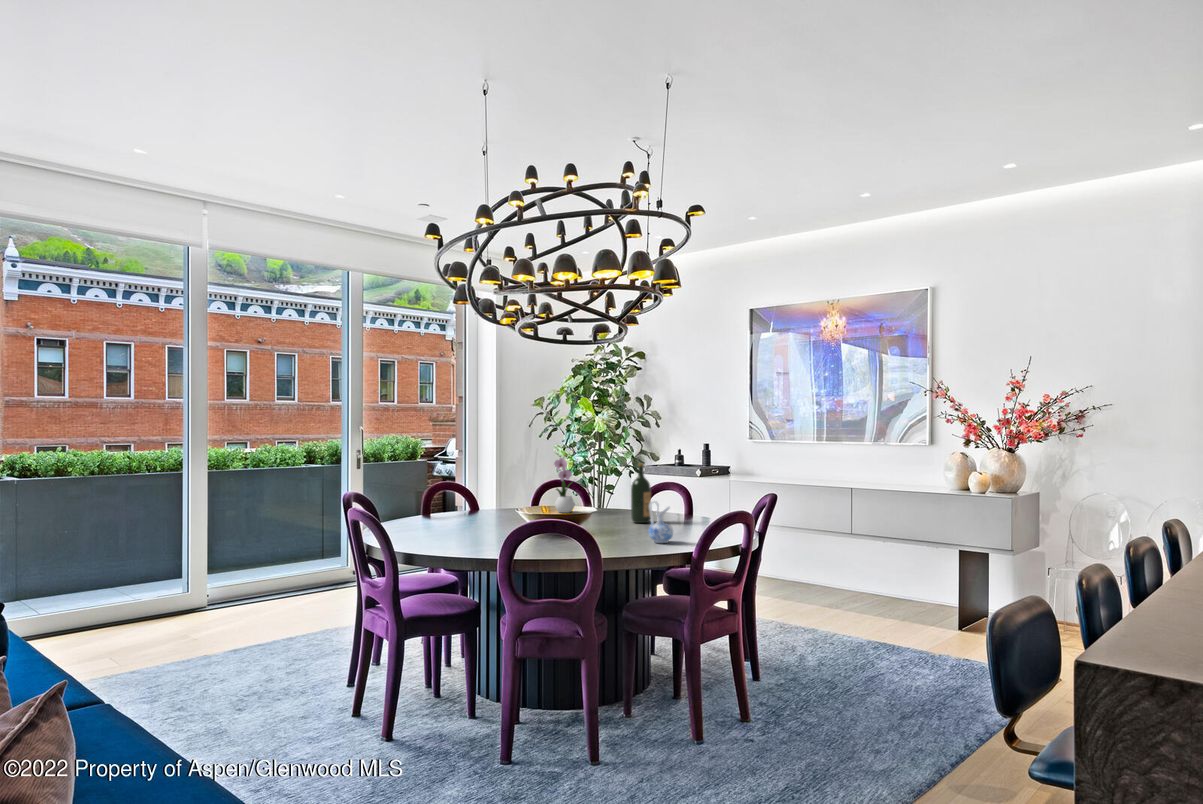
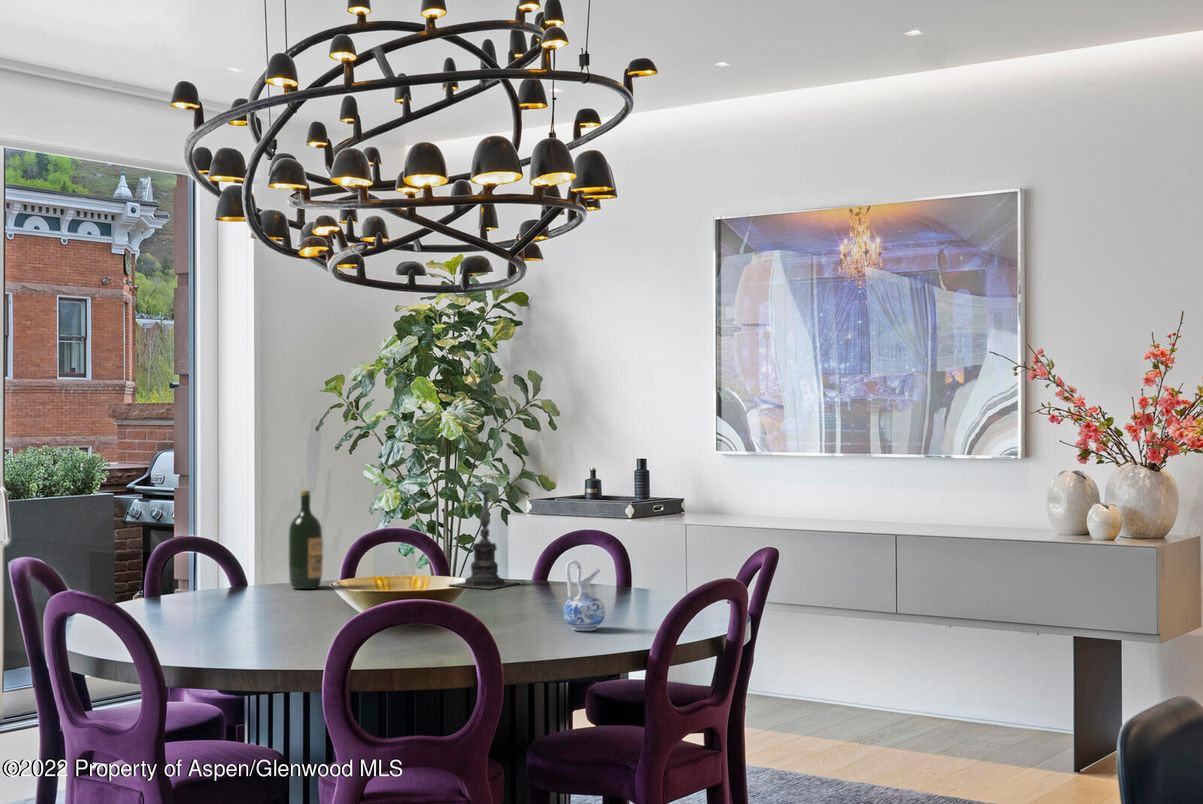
flower arrangement: present [554,450,575,513] -> none [387,473,426,584]
candle holder: none [587,450,631,516] -> present [450,485,517,589]
wine bottle: present [631,463,651,523] -> present [289,490,323,589]

